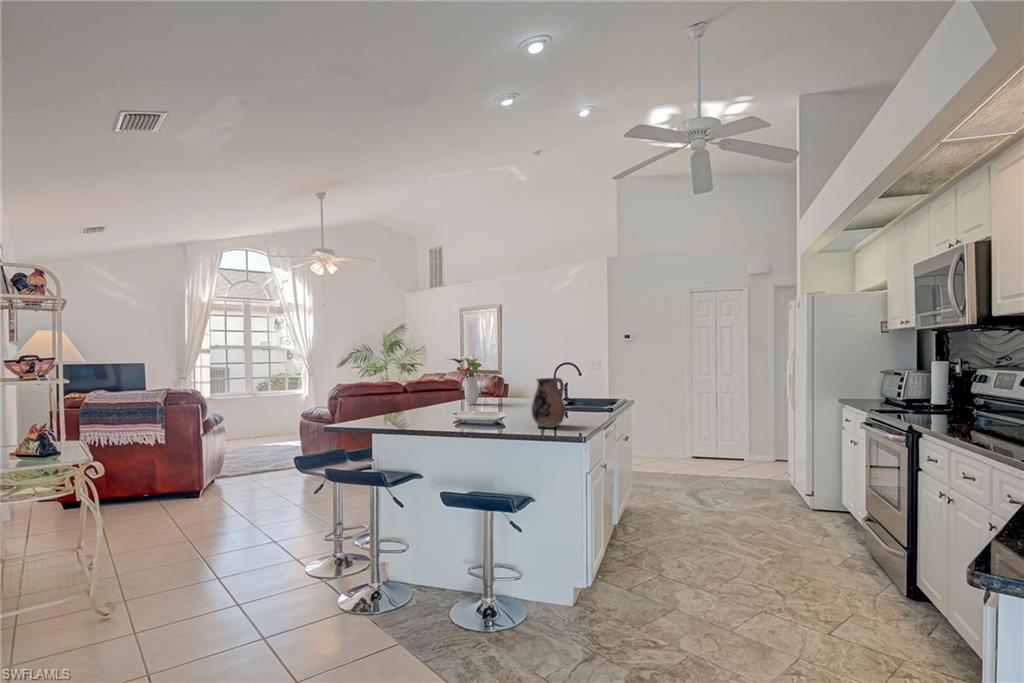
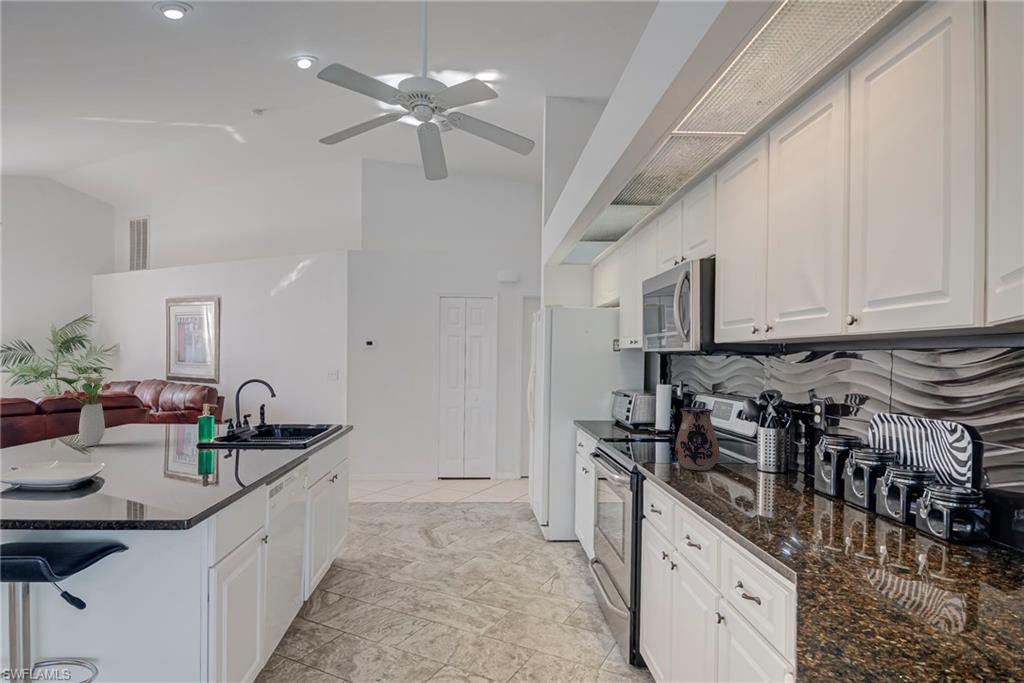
ceramic pitcher: present [532,378,565,428] -> present [675,407,719,471]

